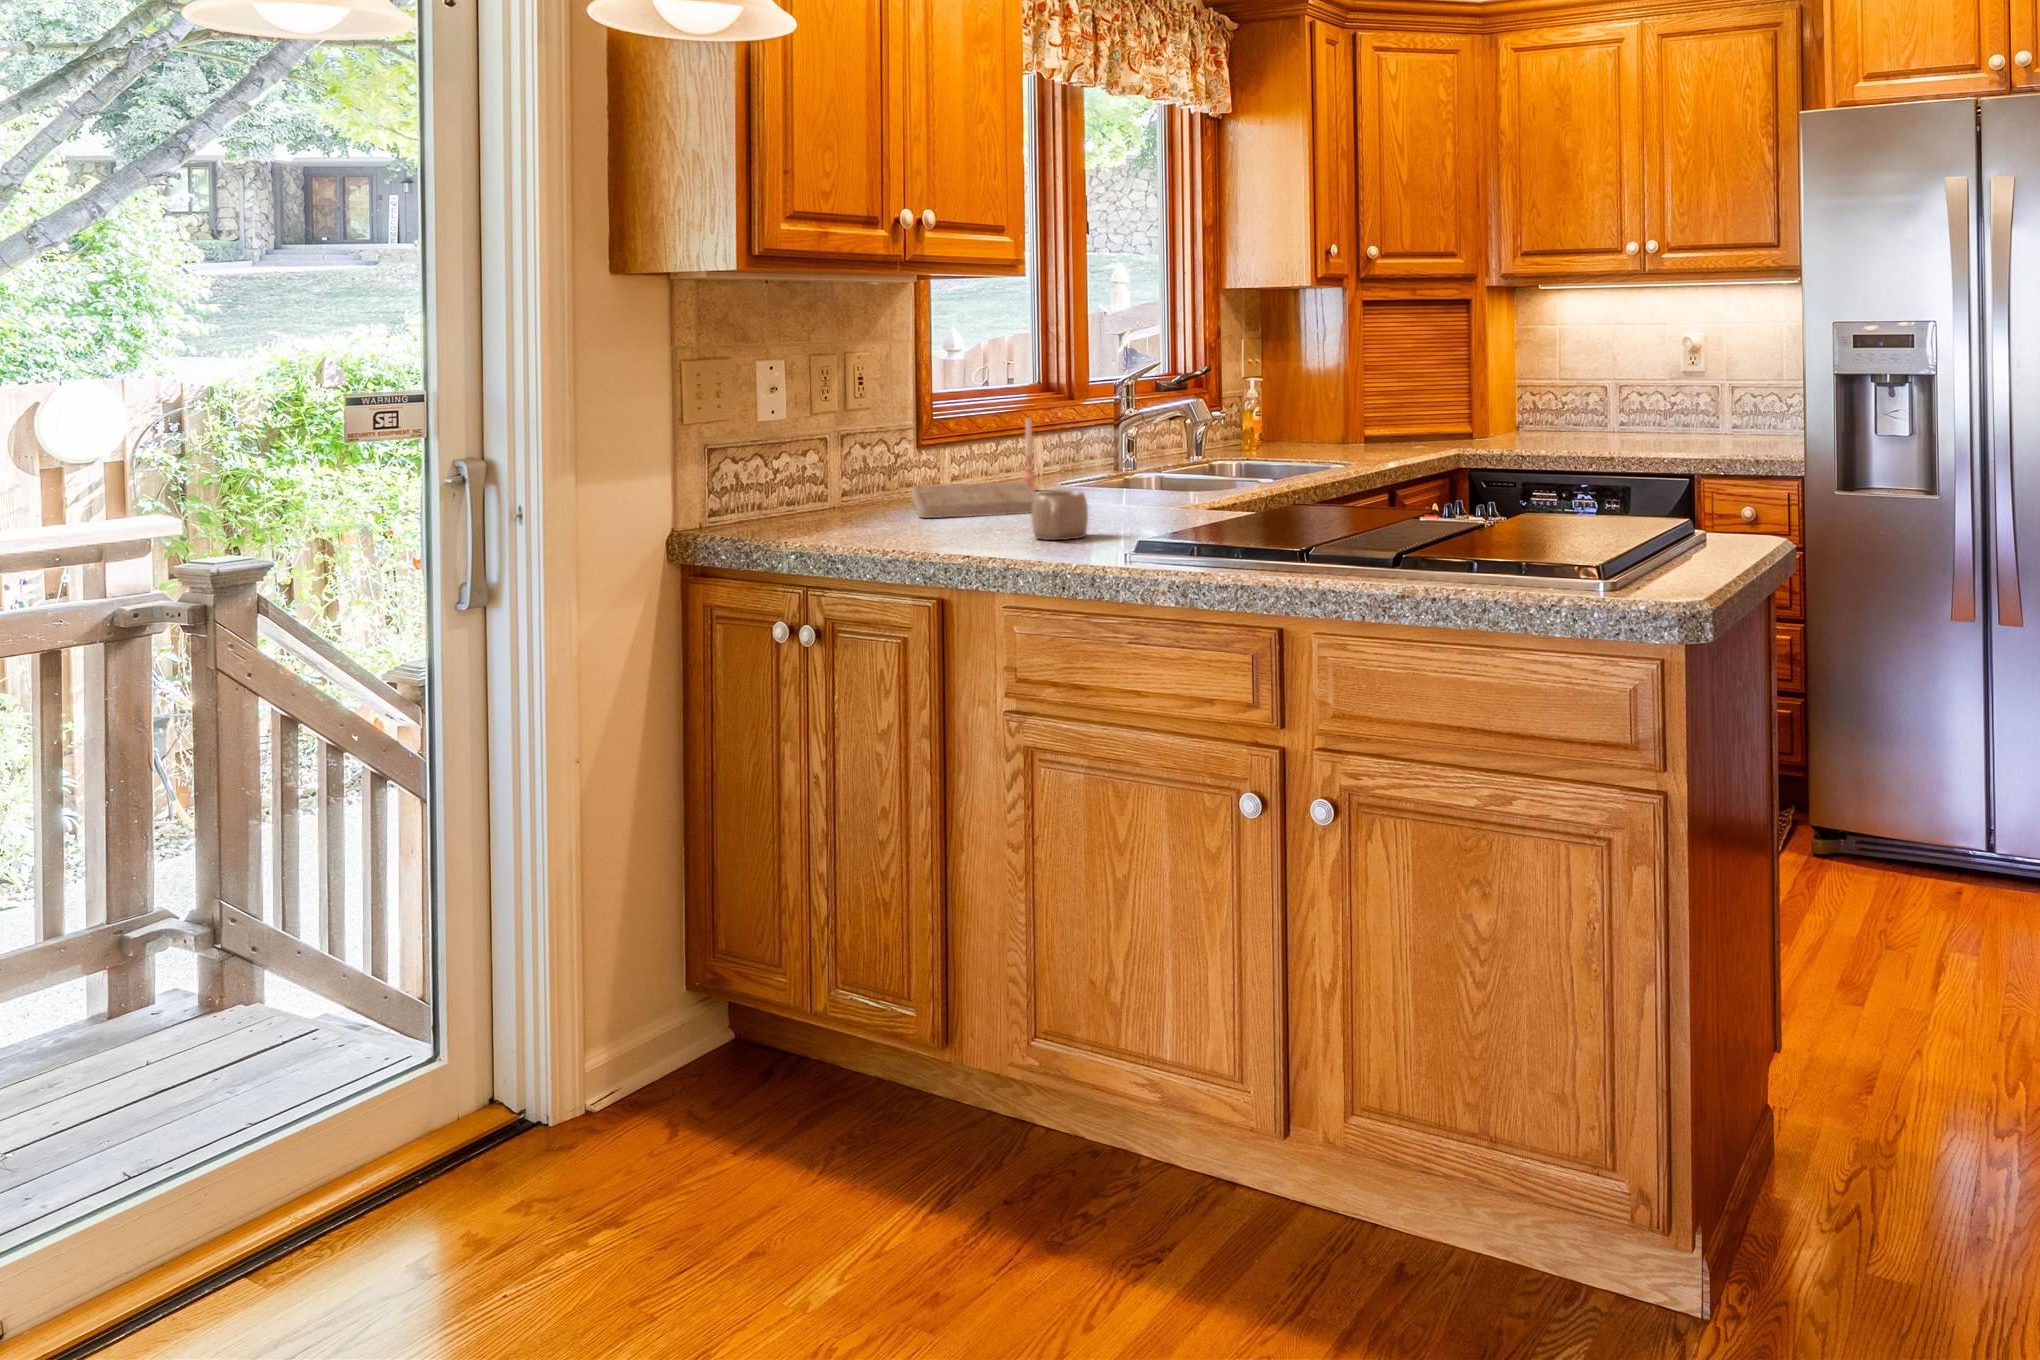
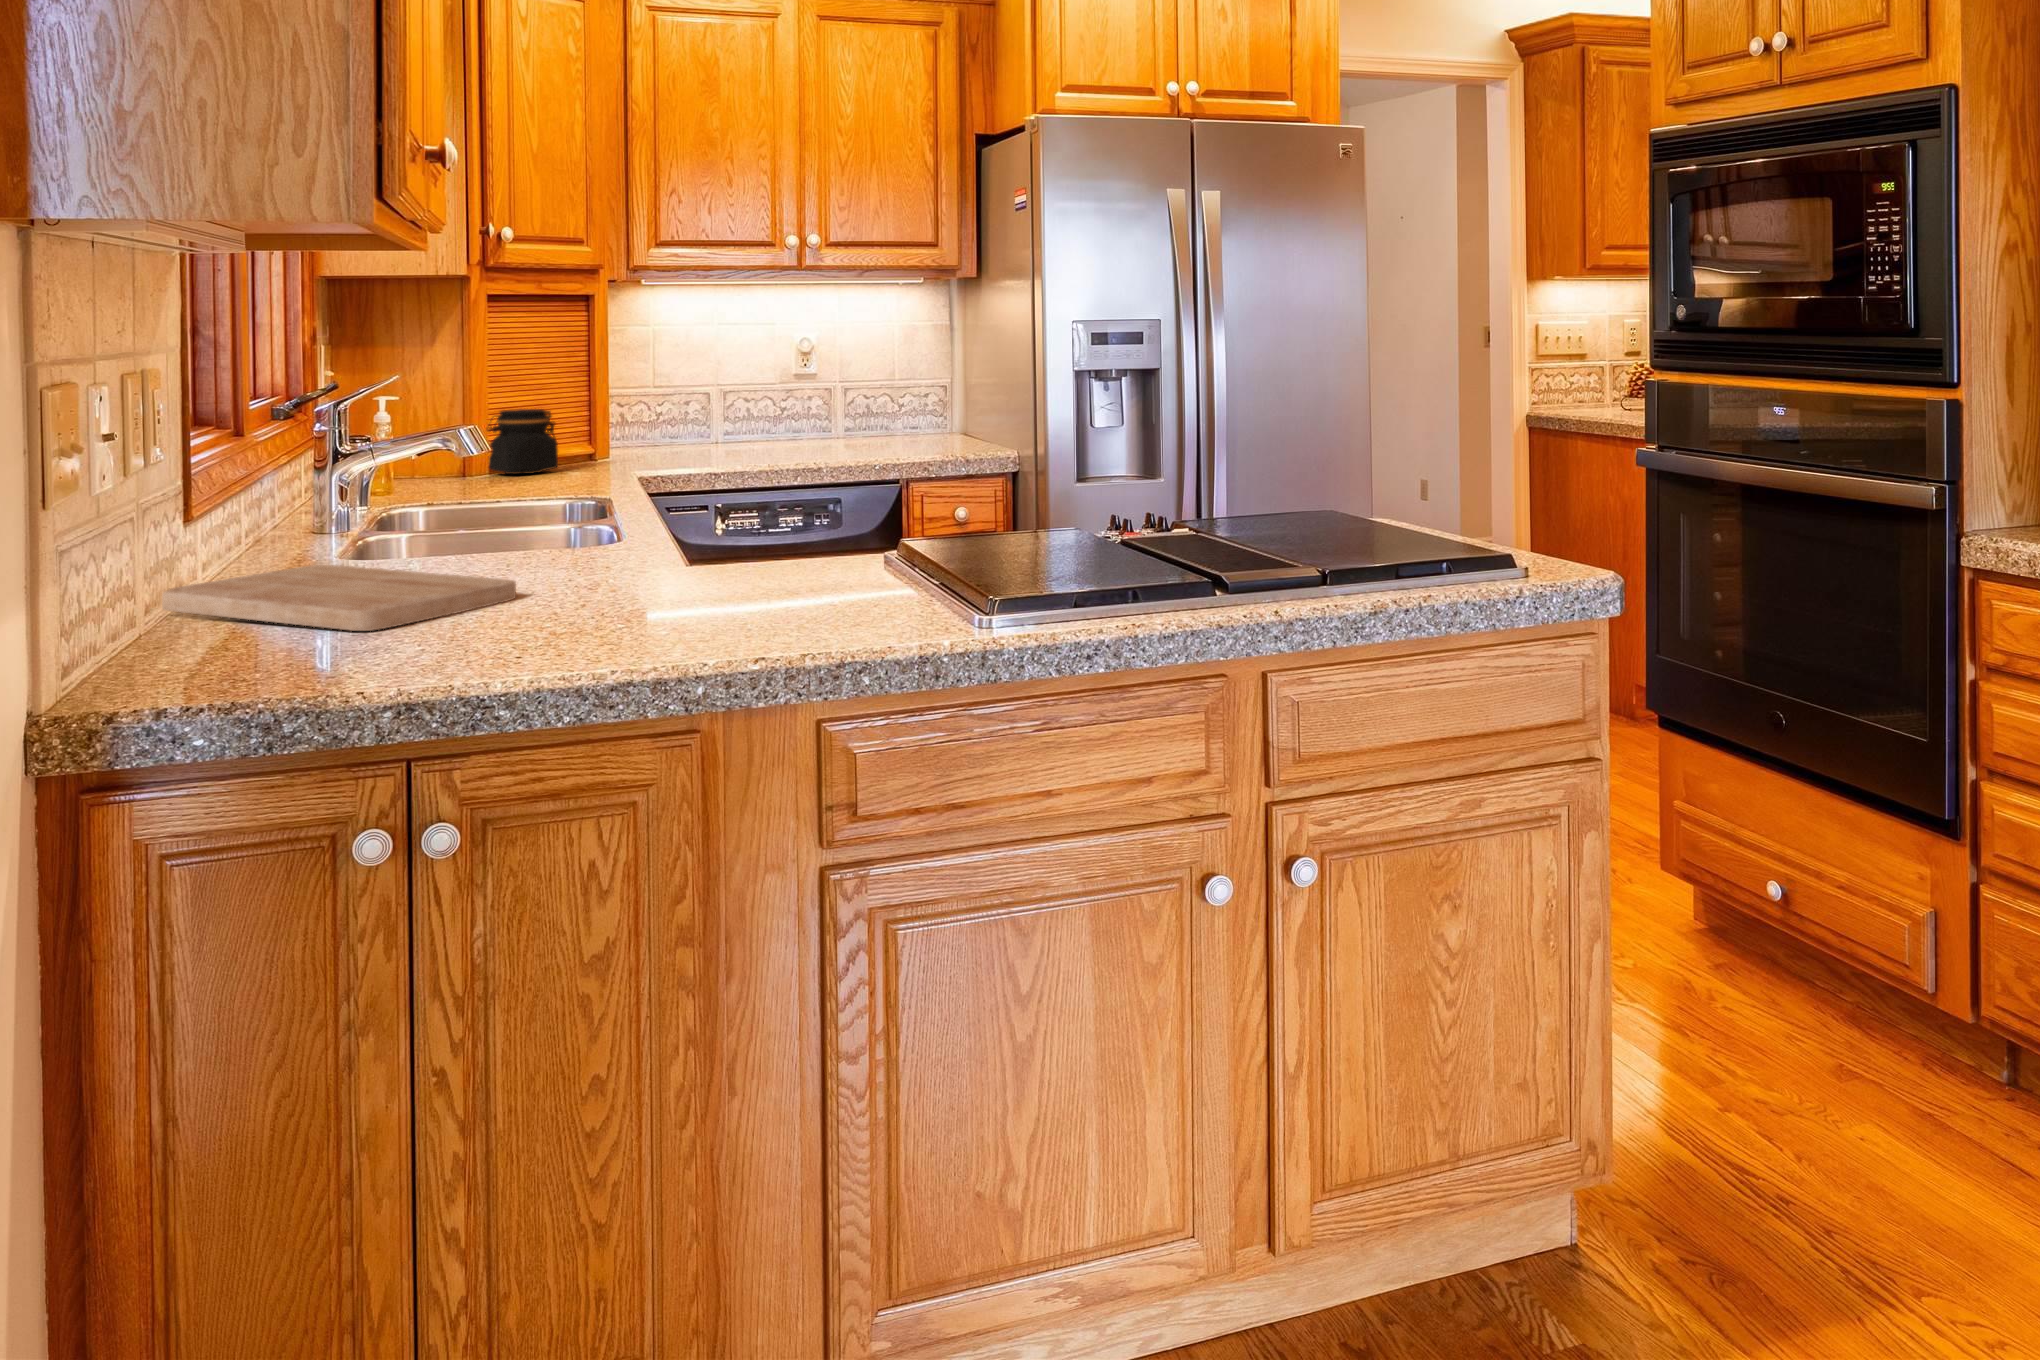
jar: none [1382,393,1439,445] -> present [487,409,558,474]
candle: present [1023,418,1037,491] -> none [278,465,310,579]
mug: present [1032,491,1088,540] -> none [736,552,820,624]

